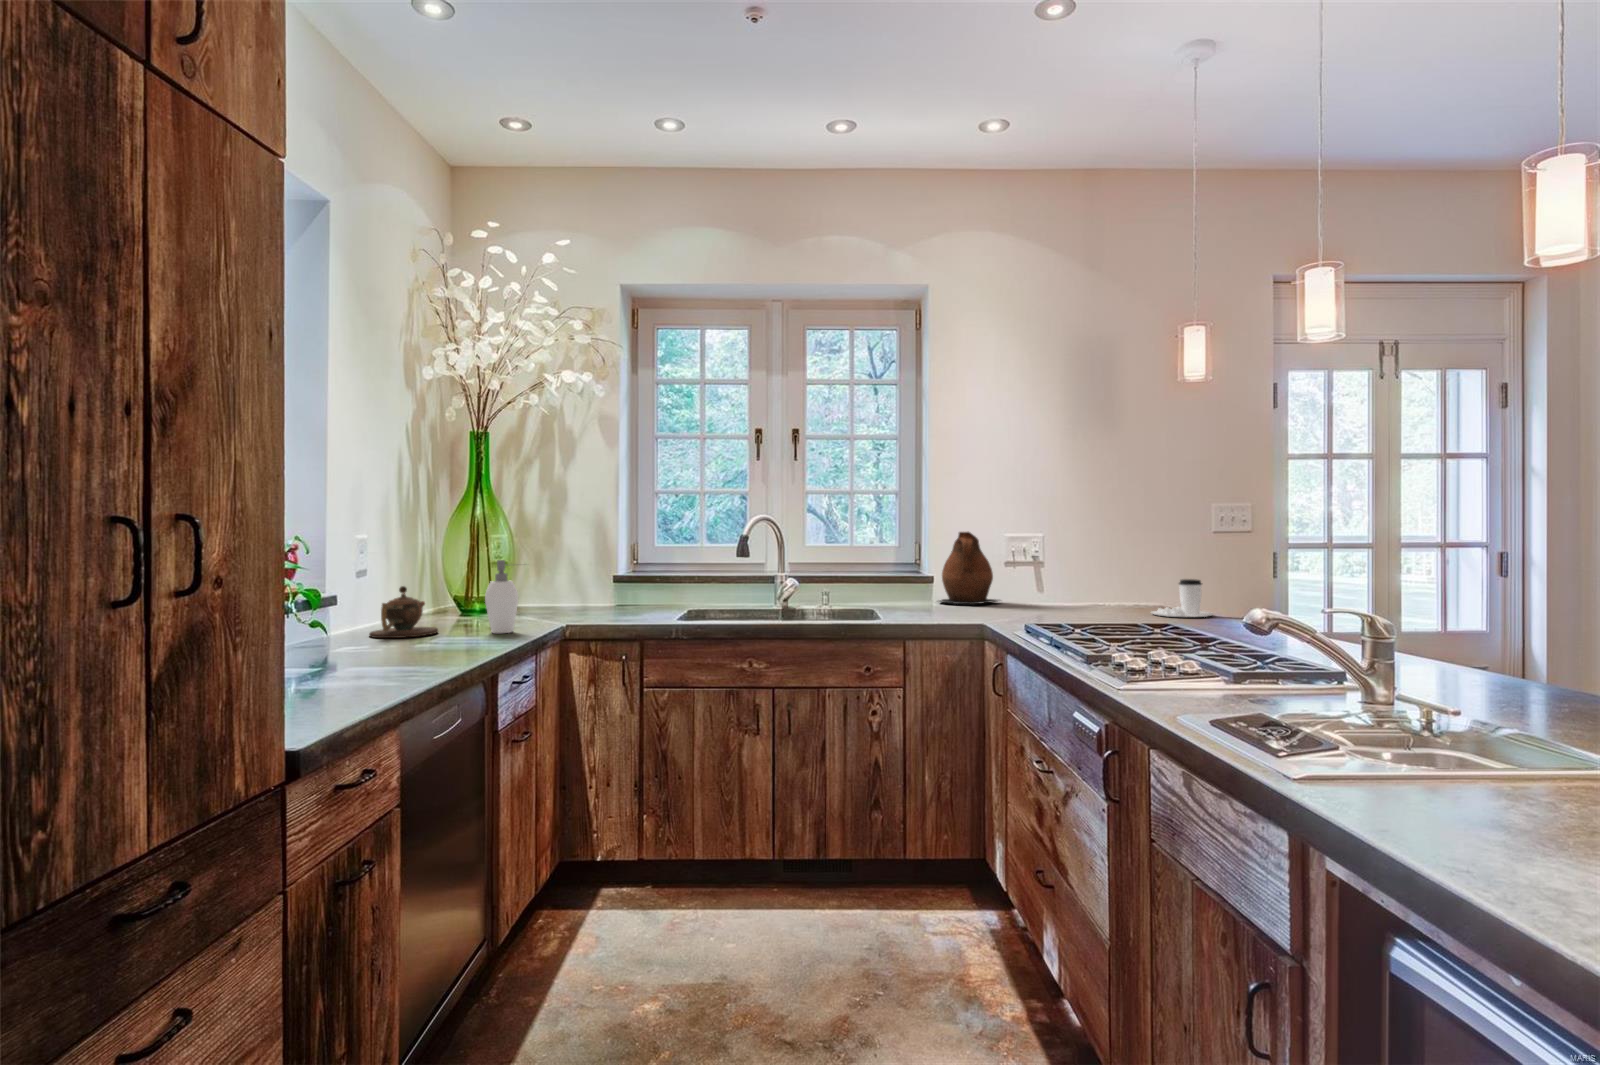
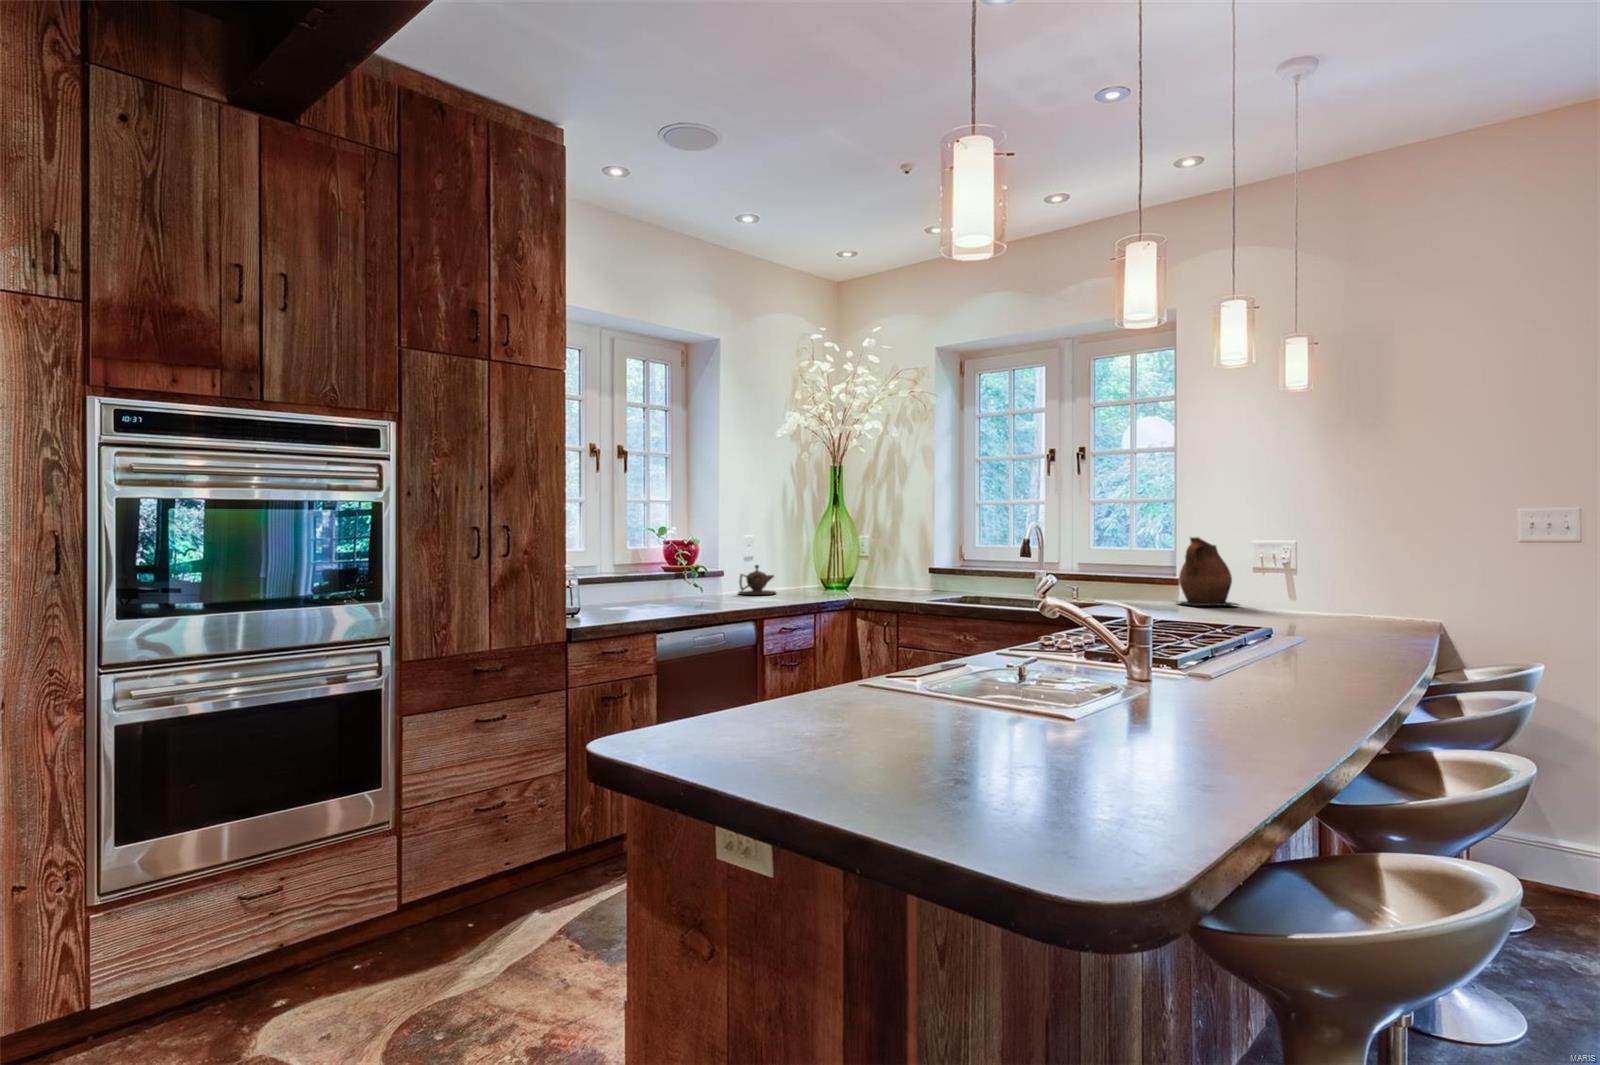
soap dispenser: present [485,560,518,633] -> none [795,550,819,597]
coffee cup: present [1151,579,1213,617] -> none [1329,591,1403,631]

